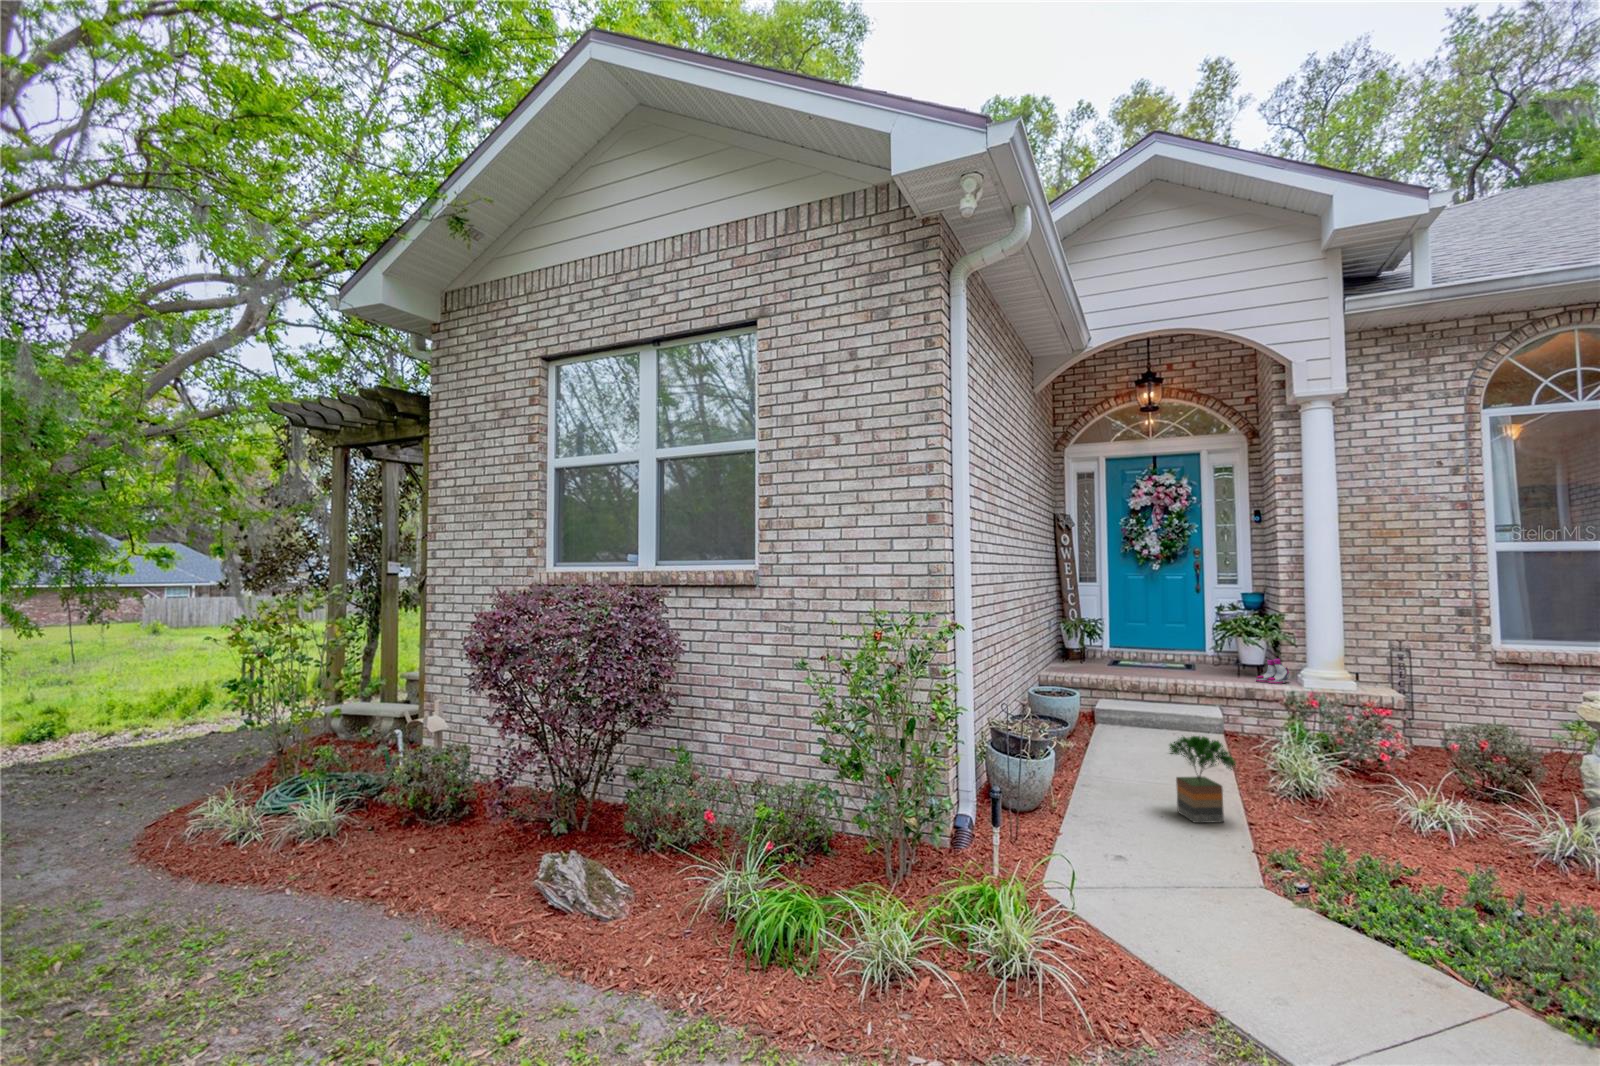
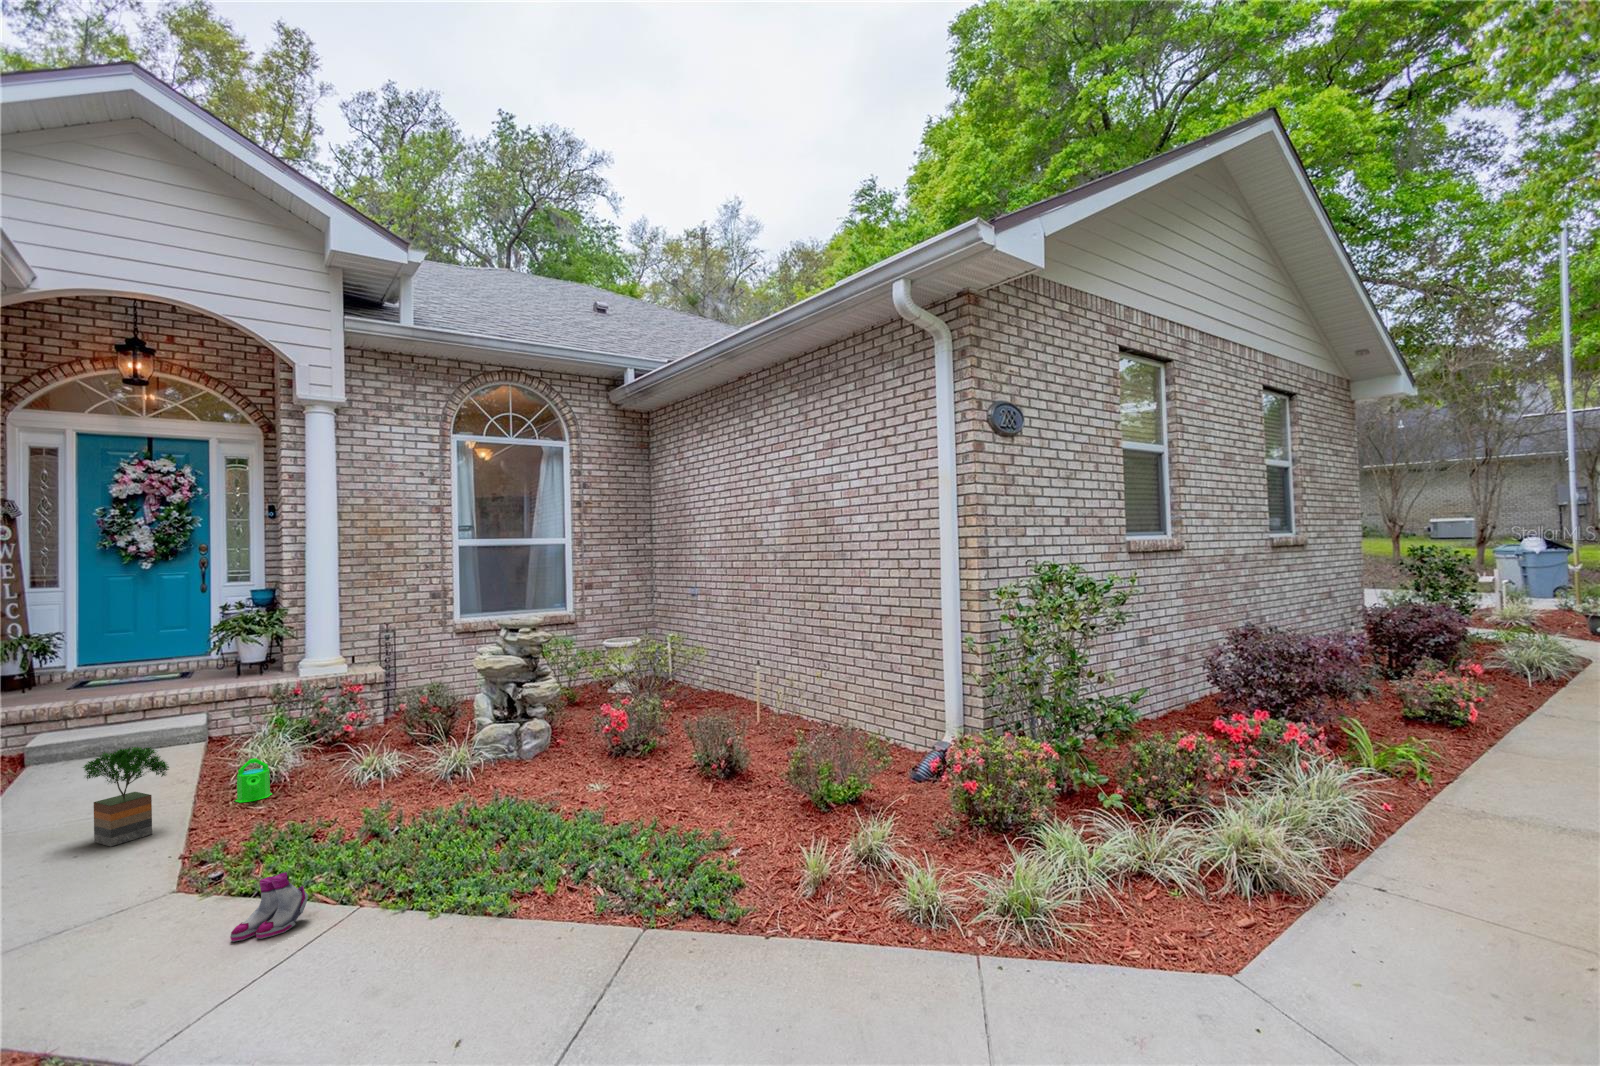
boots: present [1256,658,1290,684] -> present [230,872,308,942]
watering can: none [1286,773,1325,819] -> present [235,758,272,803]

